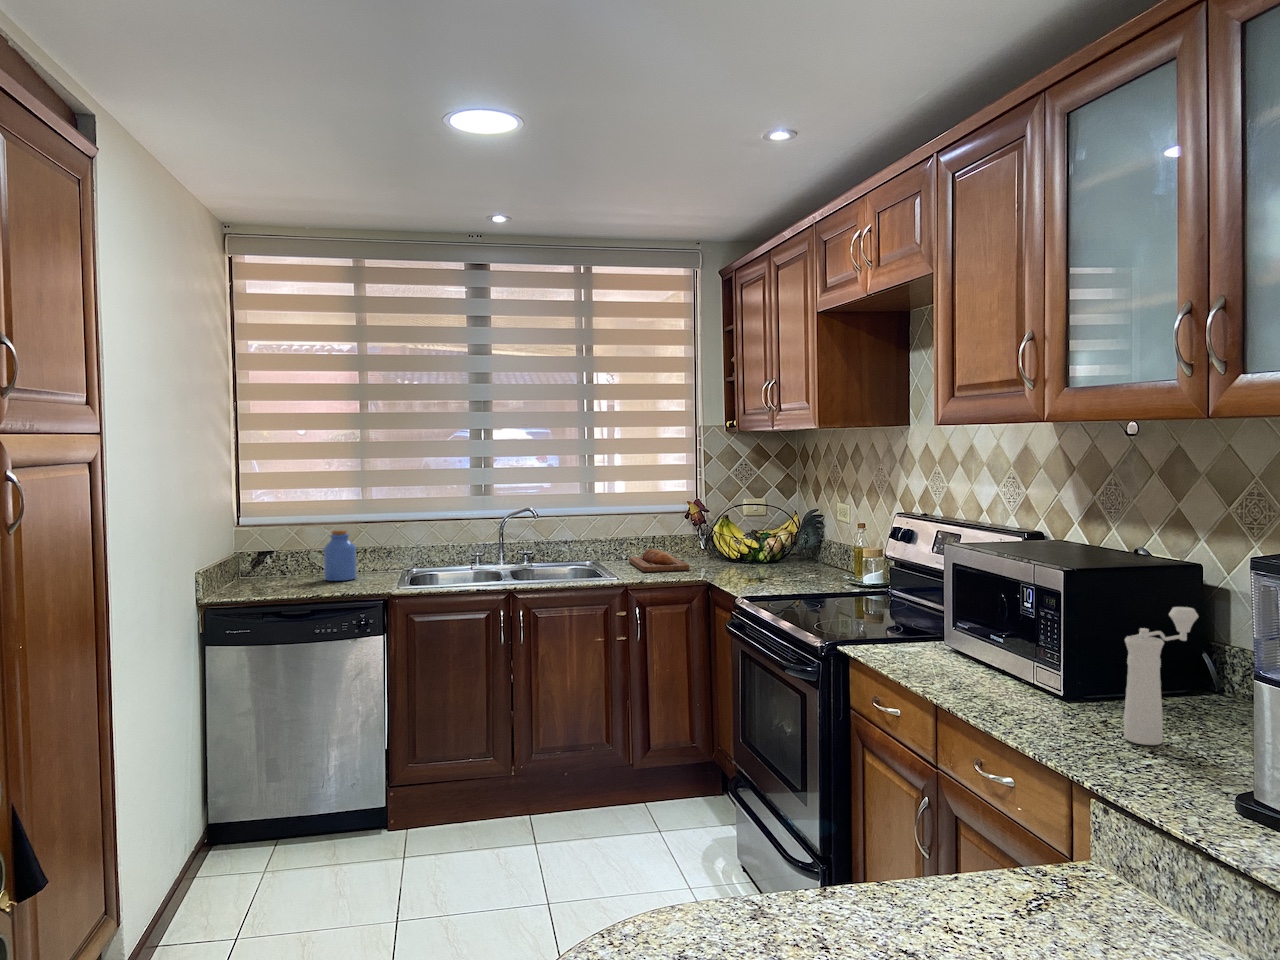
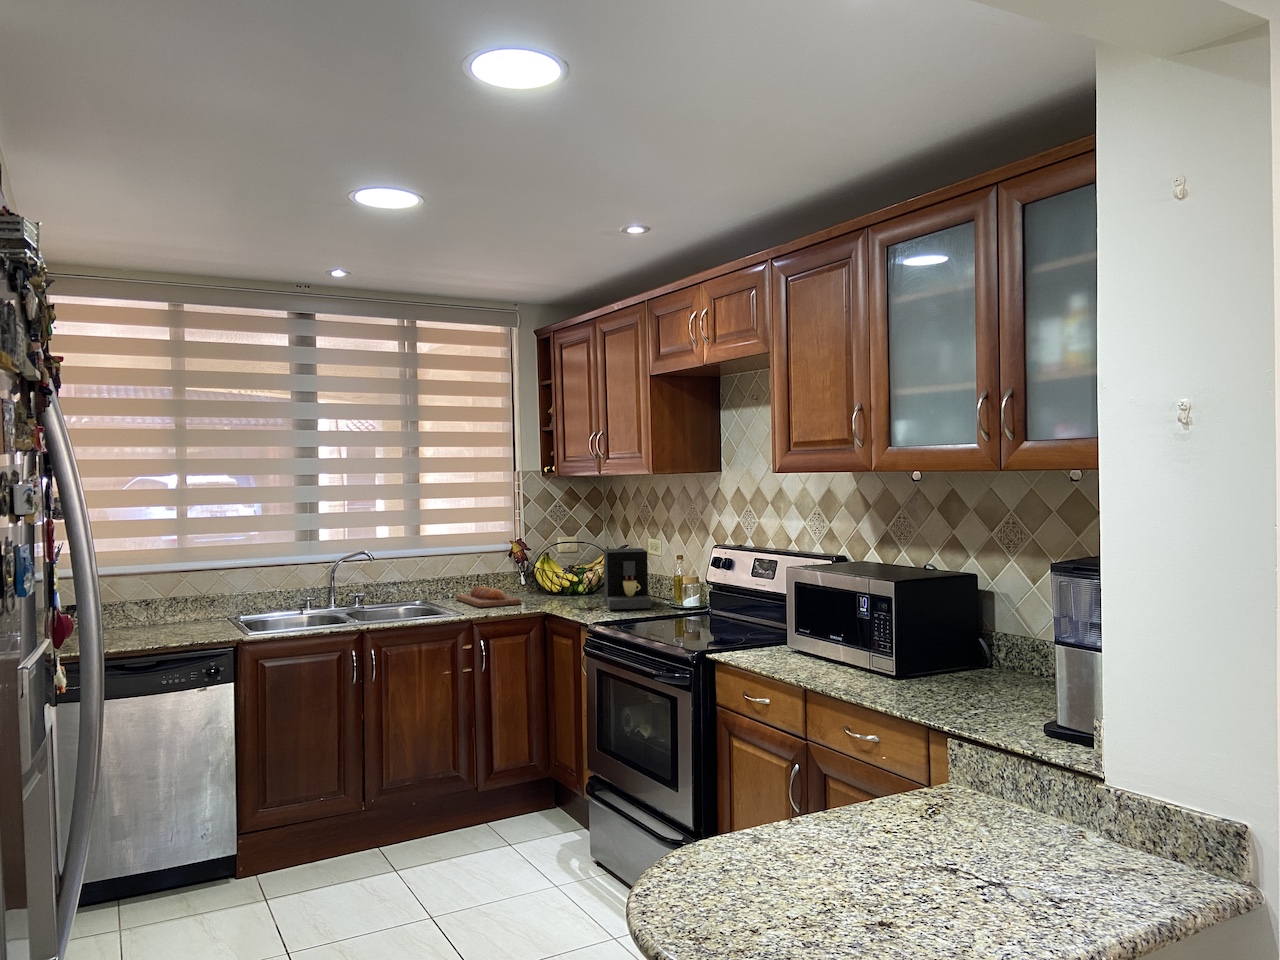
coffee maker: none [776,513,826,582] -> present [604,548,651,609]
jar: present [324,530,357,581] -> none [147,579,183,632]
pepper mill: present [1124,607,1198,745] -> none [950,603,991,703]

